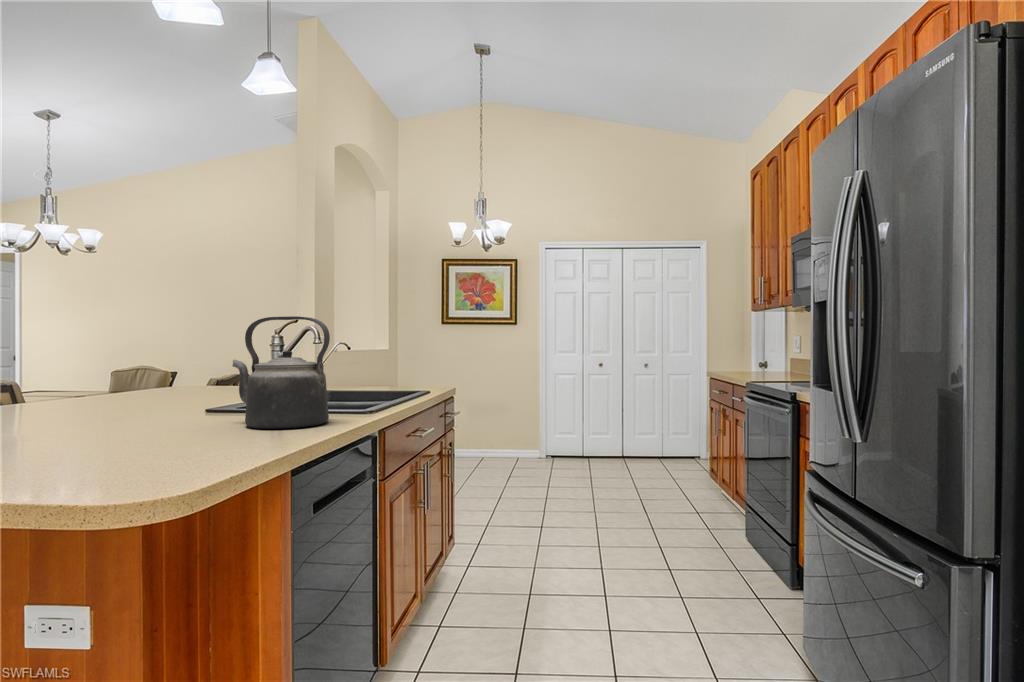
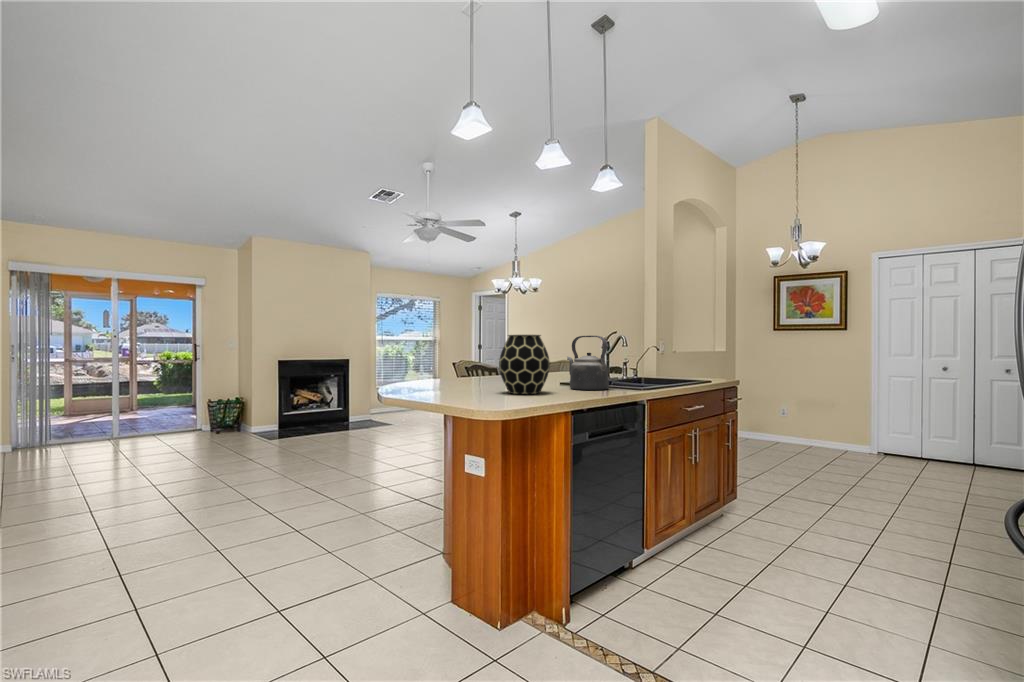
vase: none [69,306,219,460] -> present [499,335,550,394]

